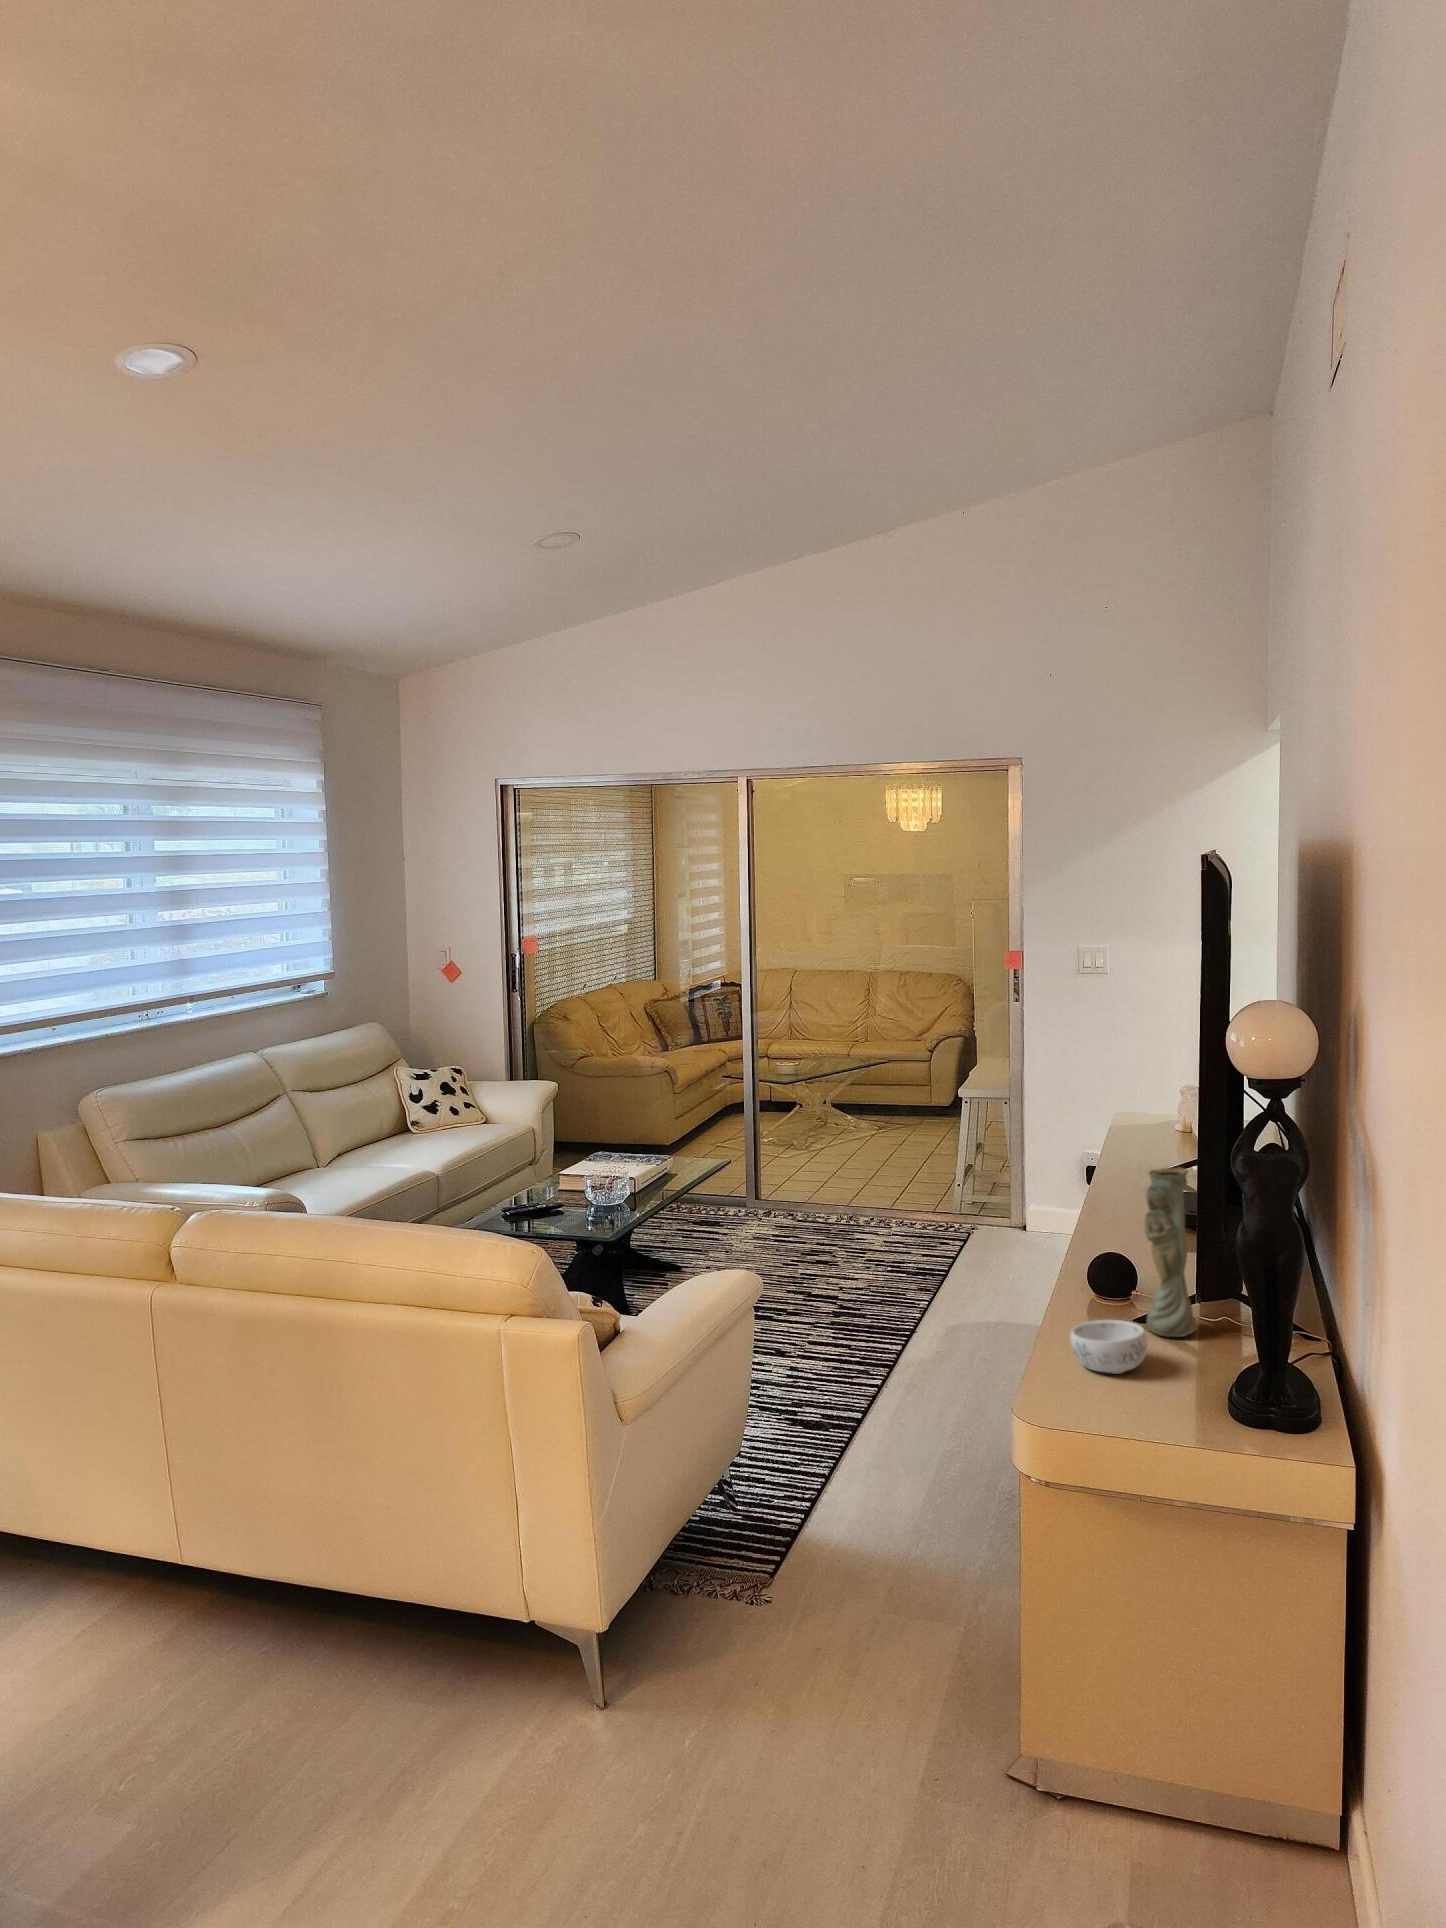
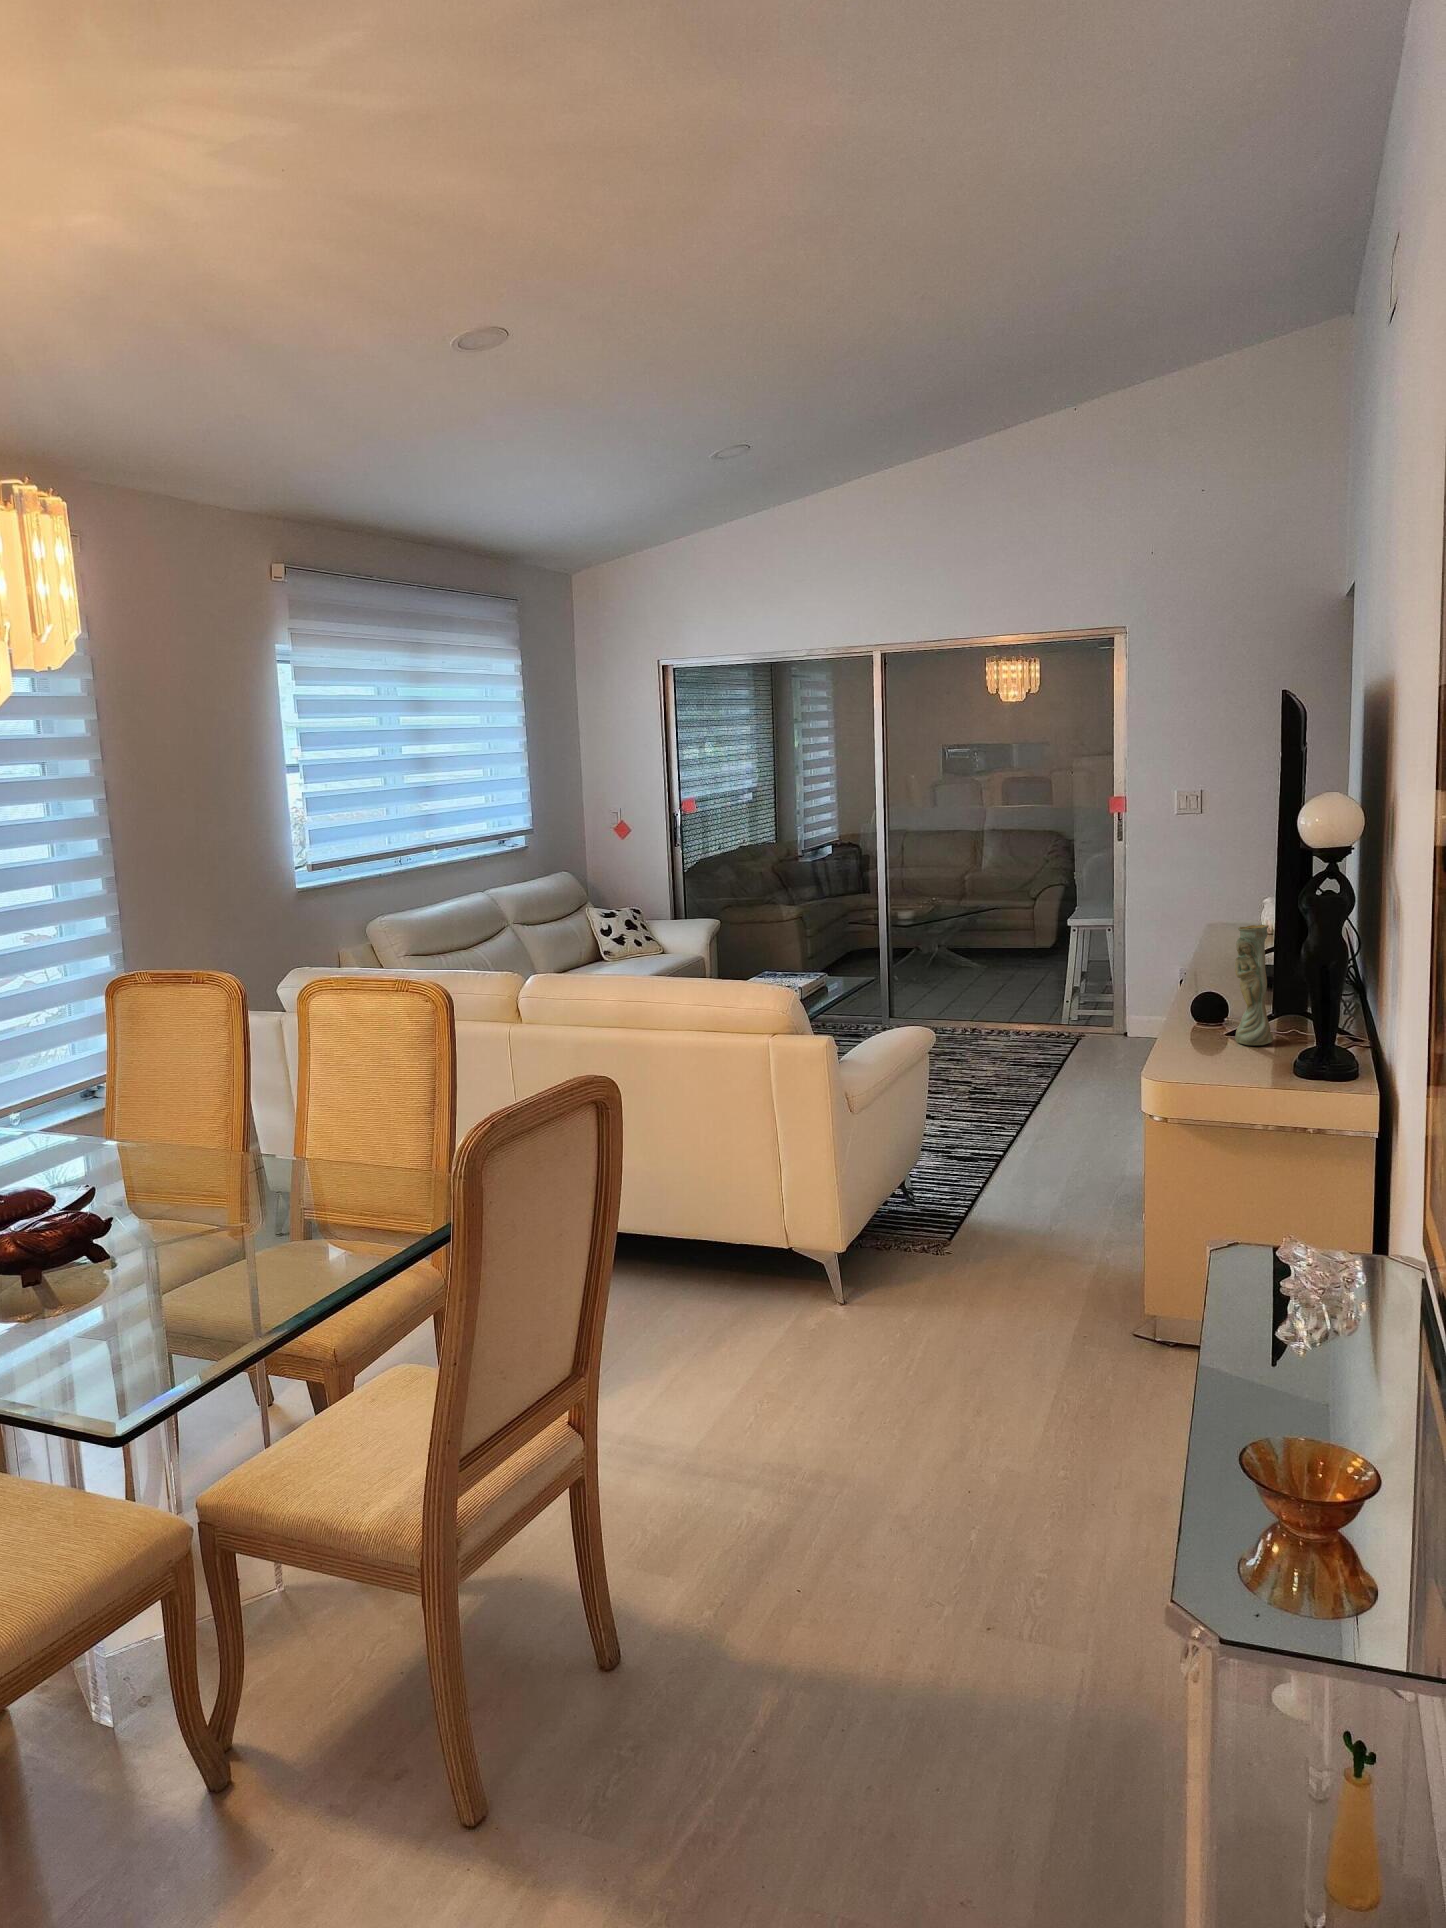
decorative bowl: present [1070,1320,1147,1374] -> none [1183,1030,1239,1064]

